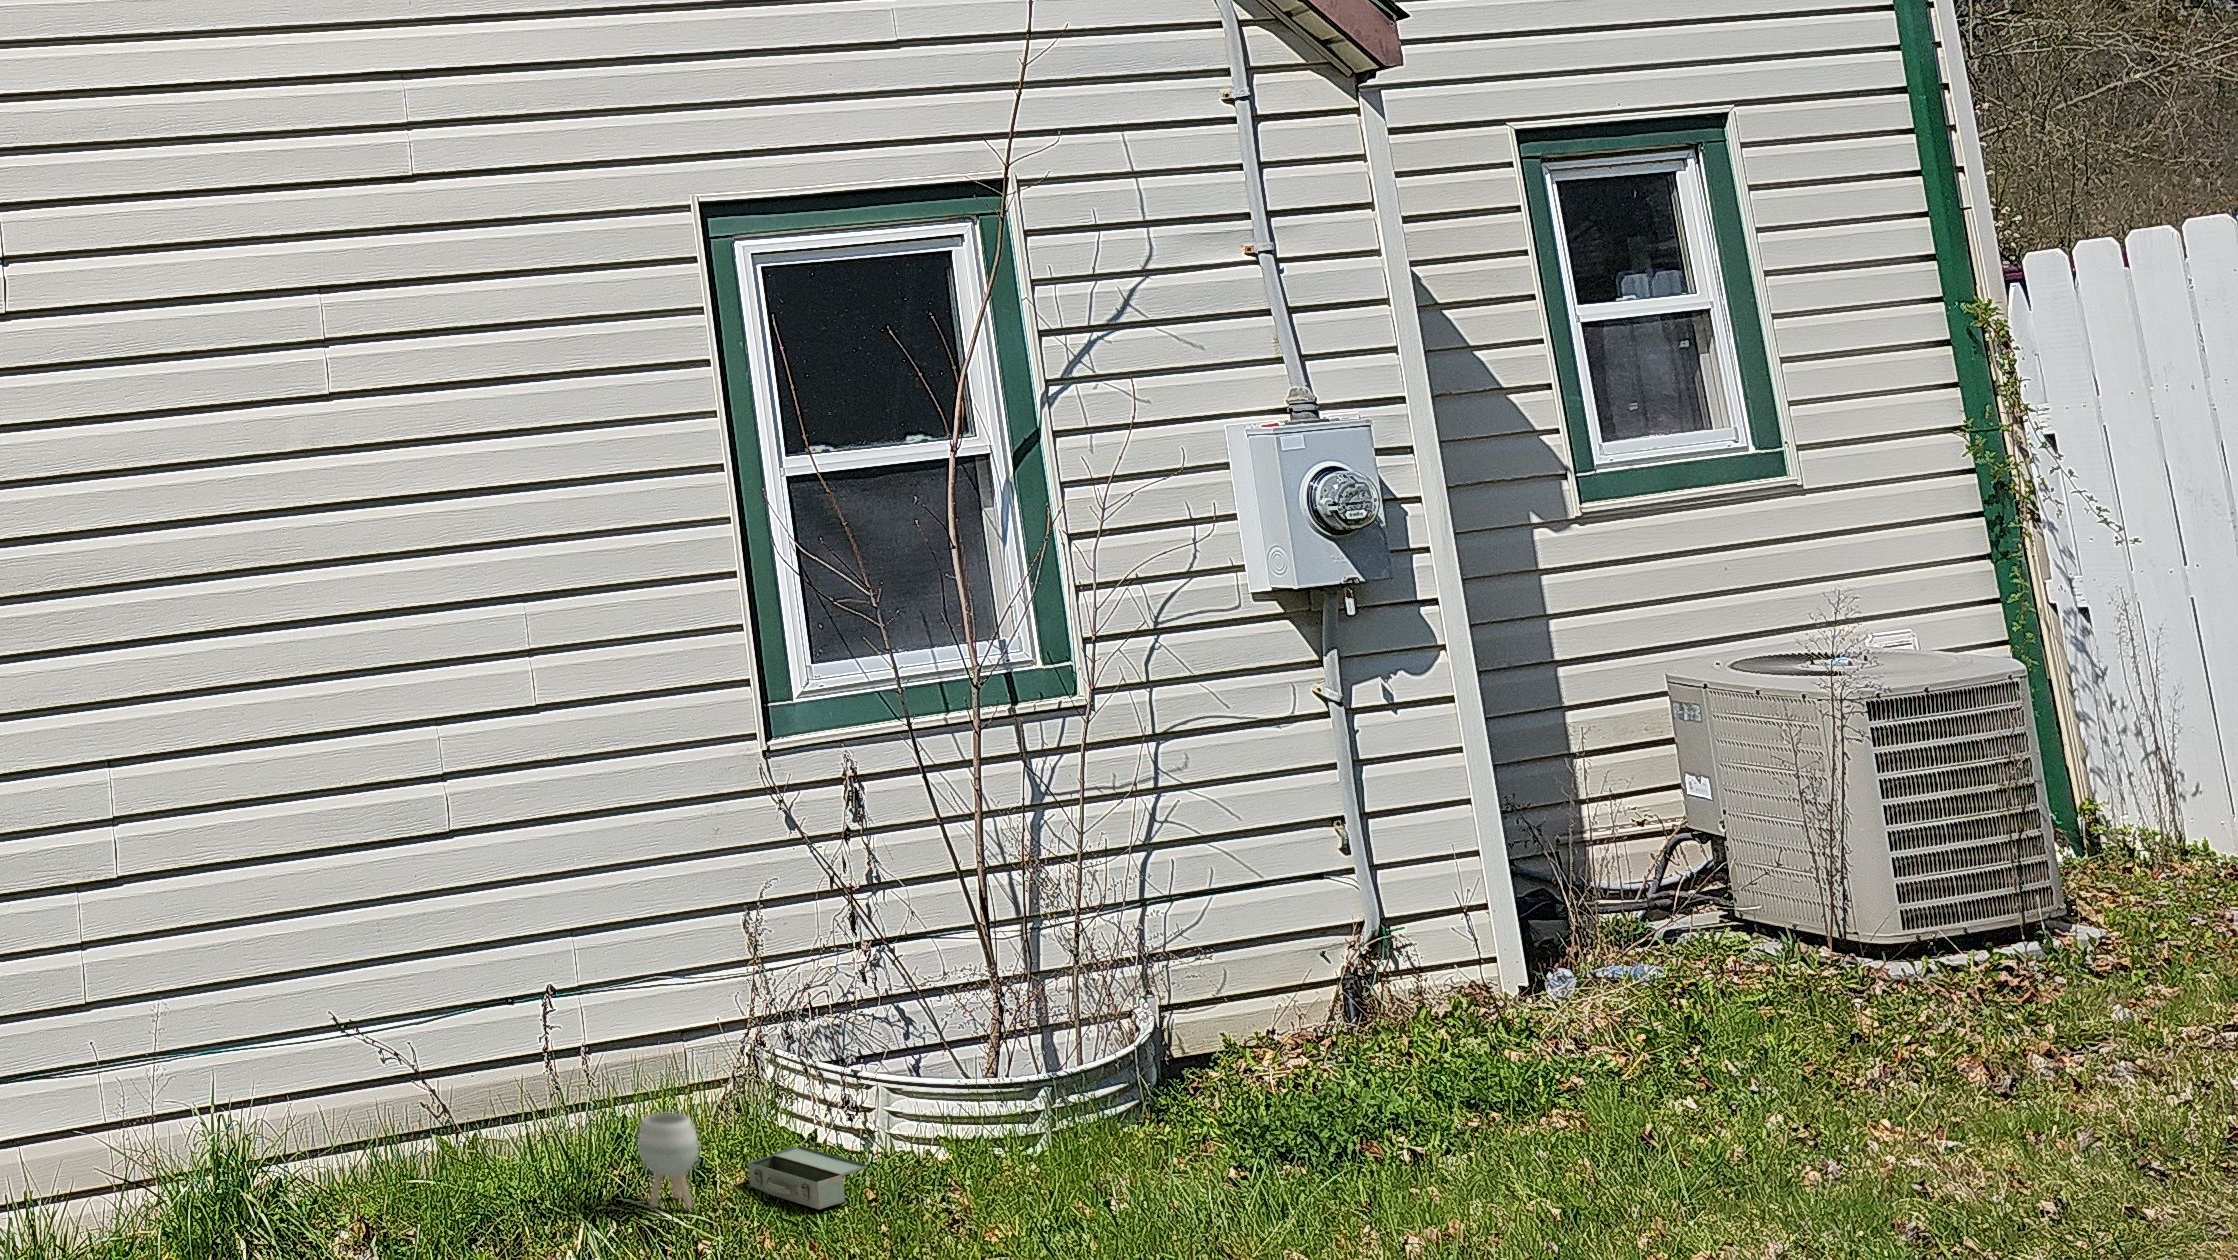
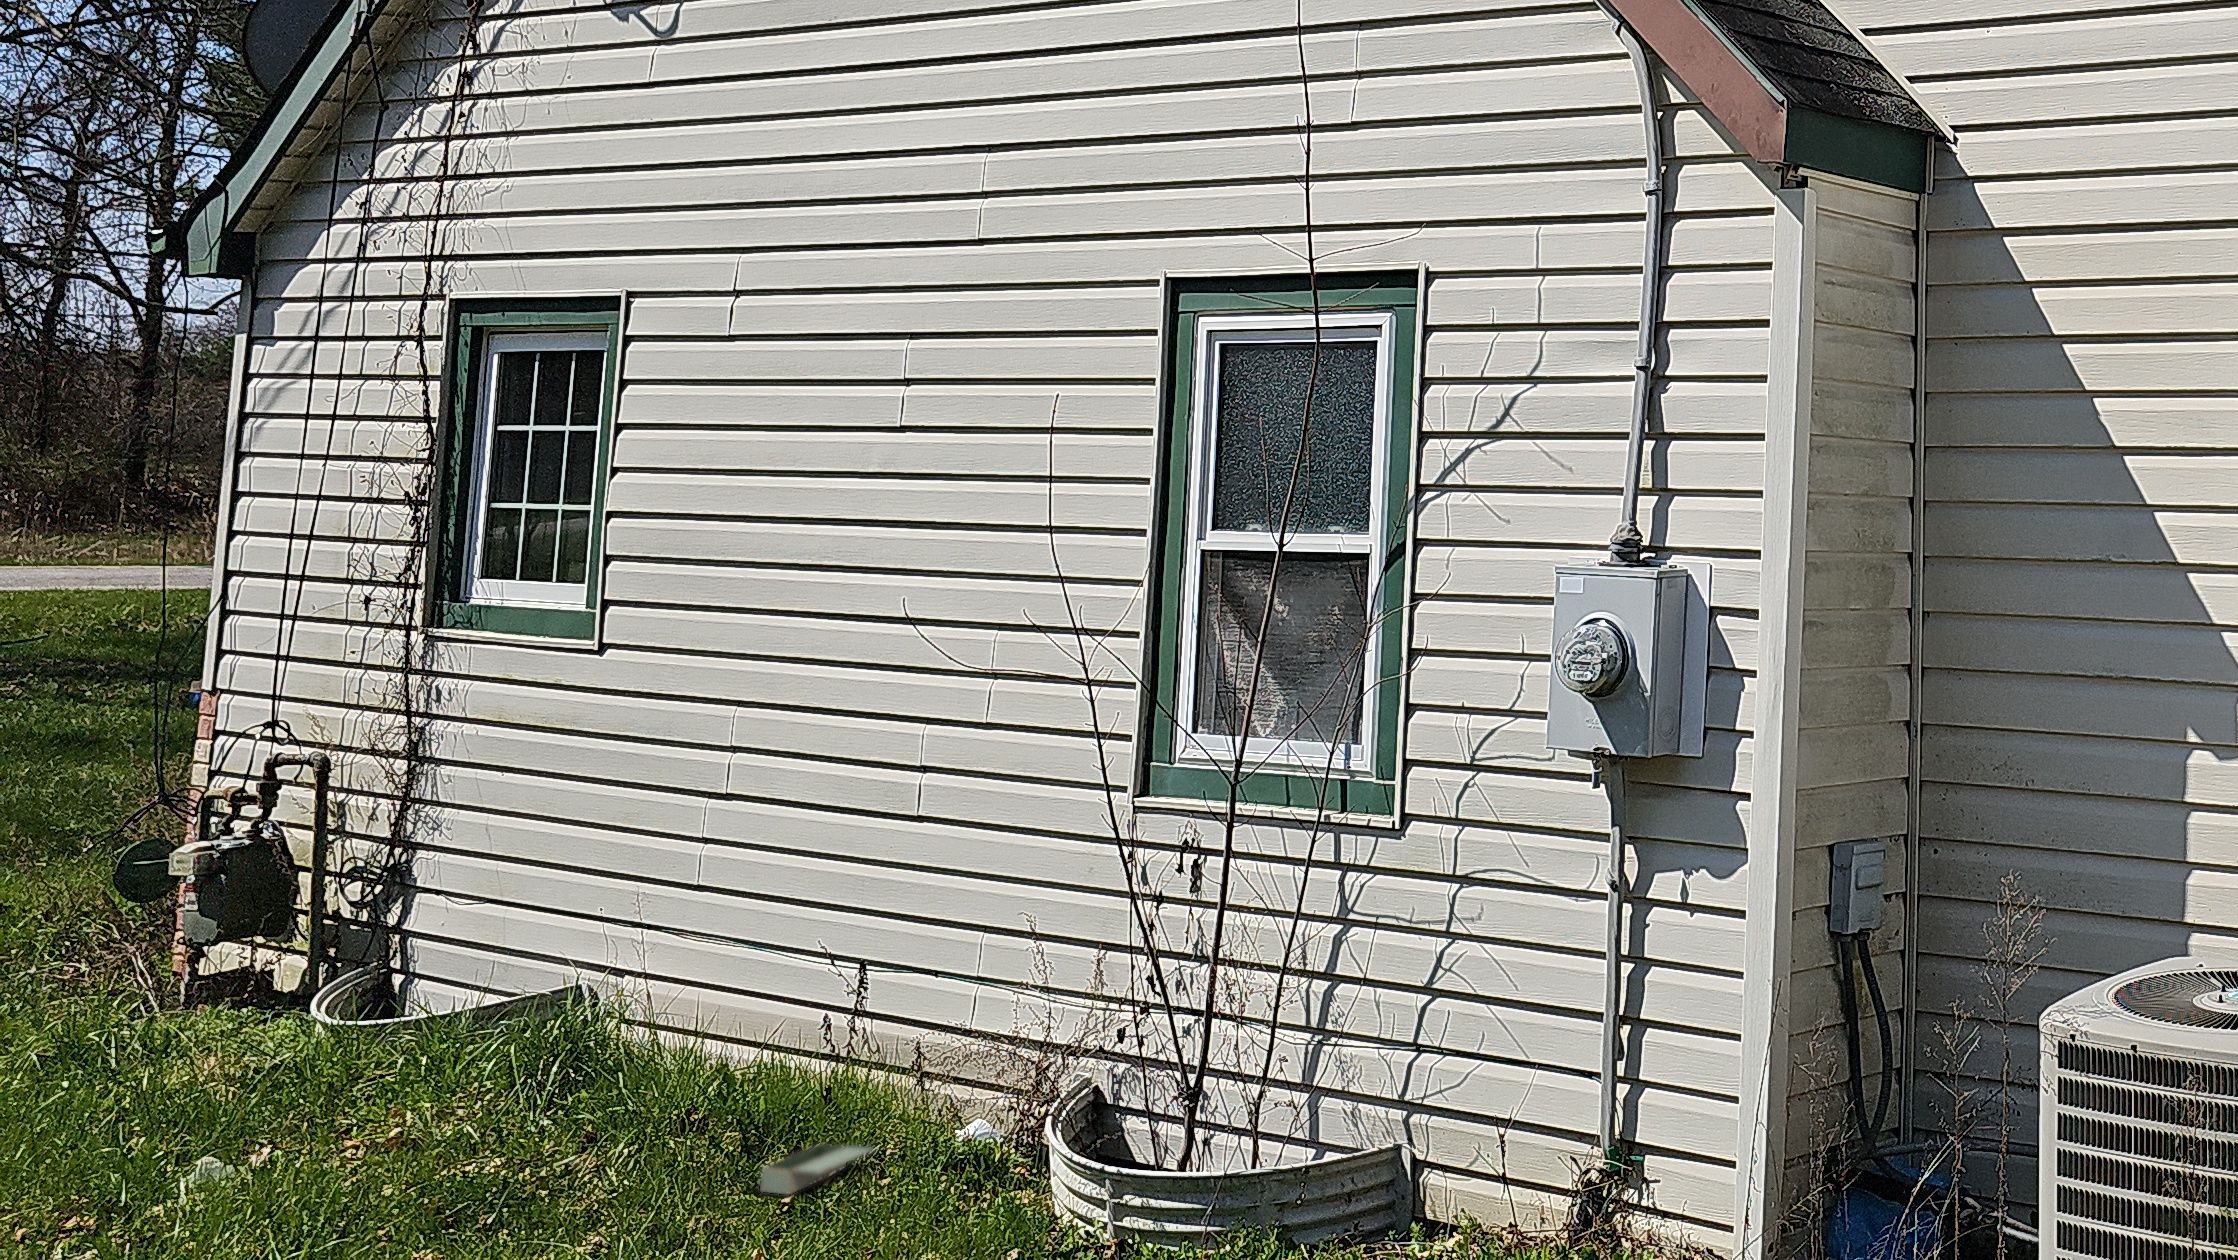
planter: present [638,1113,699,1208] -> none [719,1074,777,1160]

